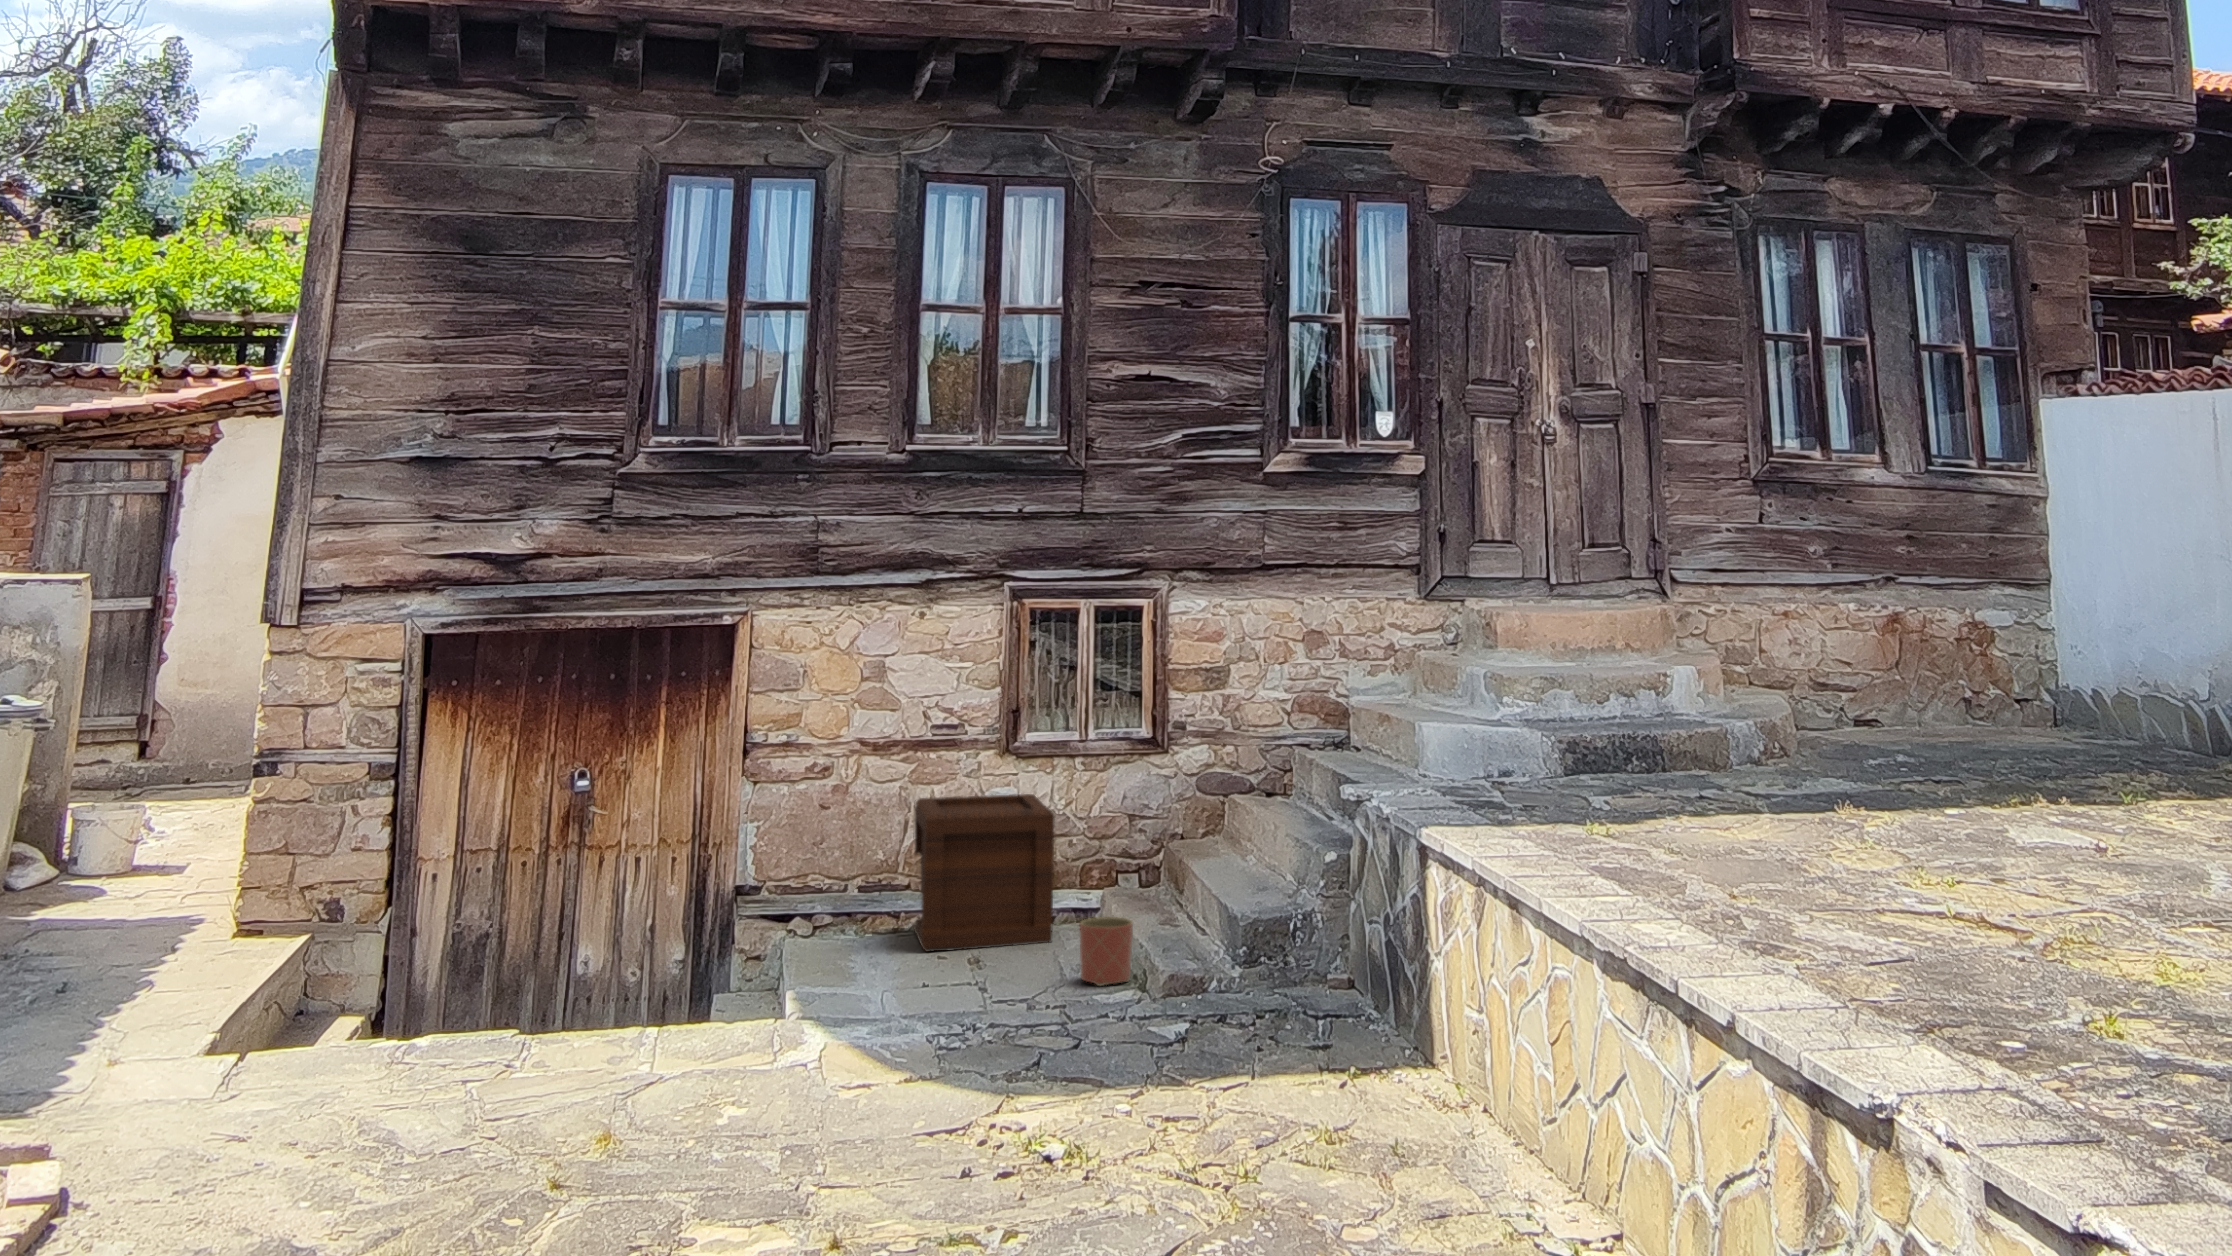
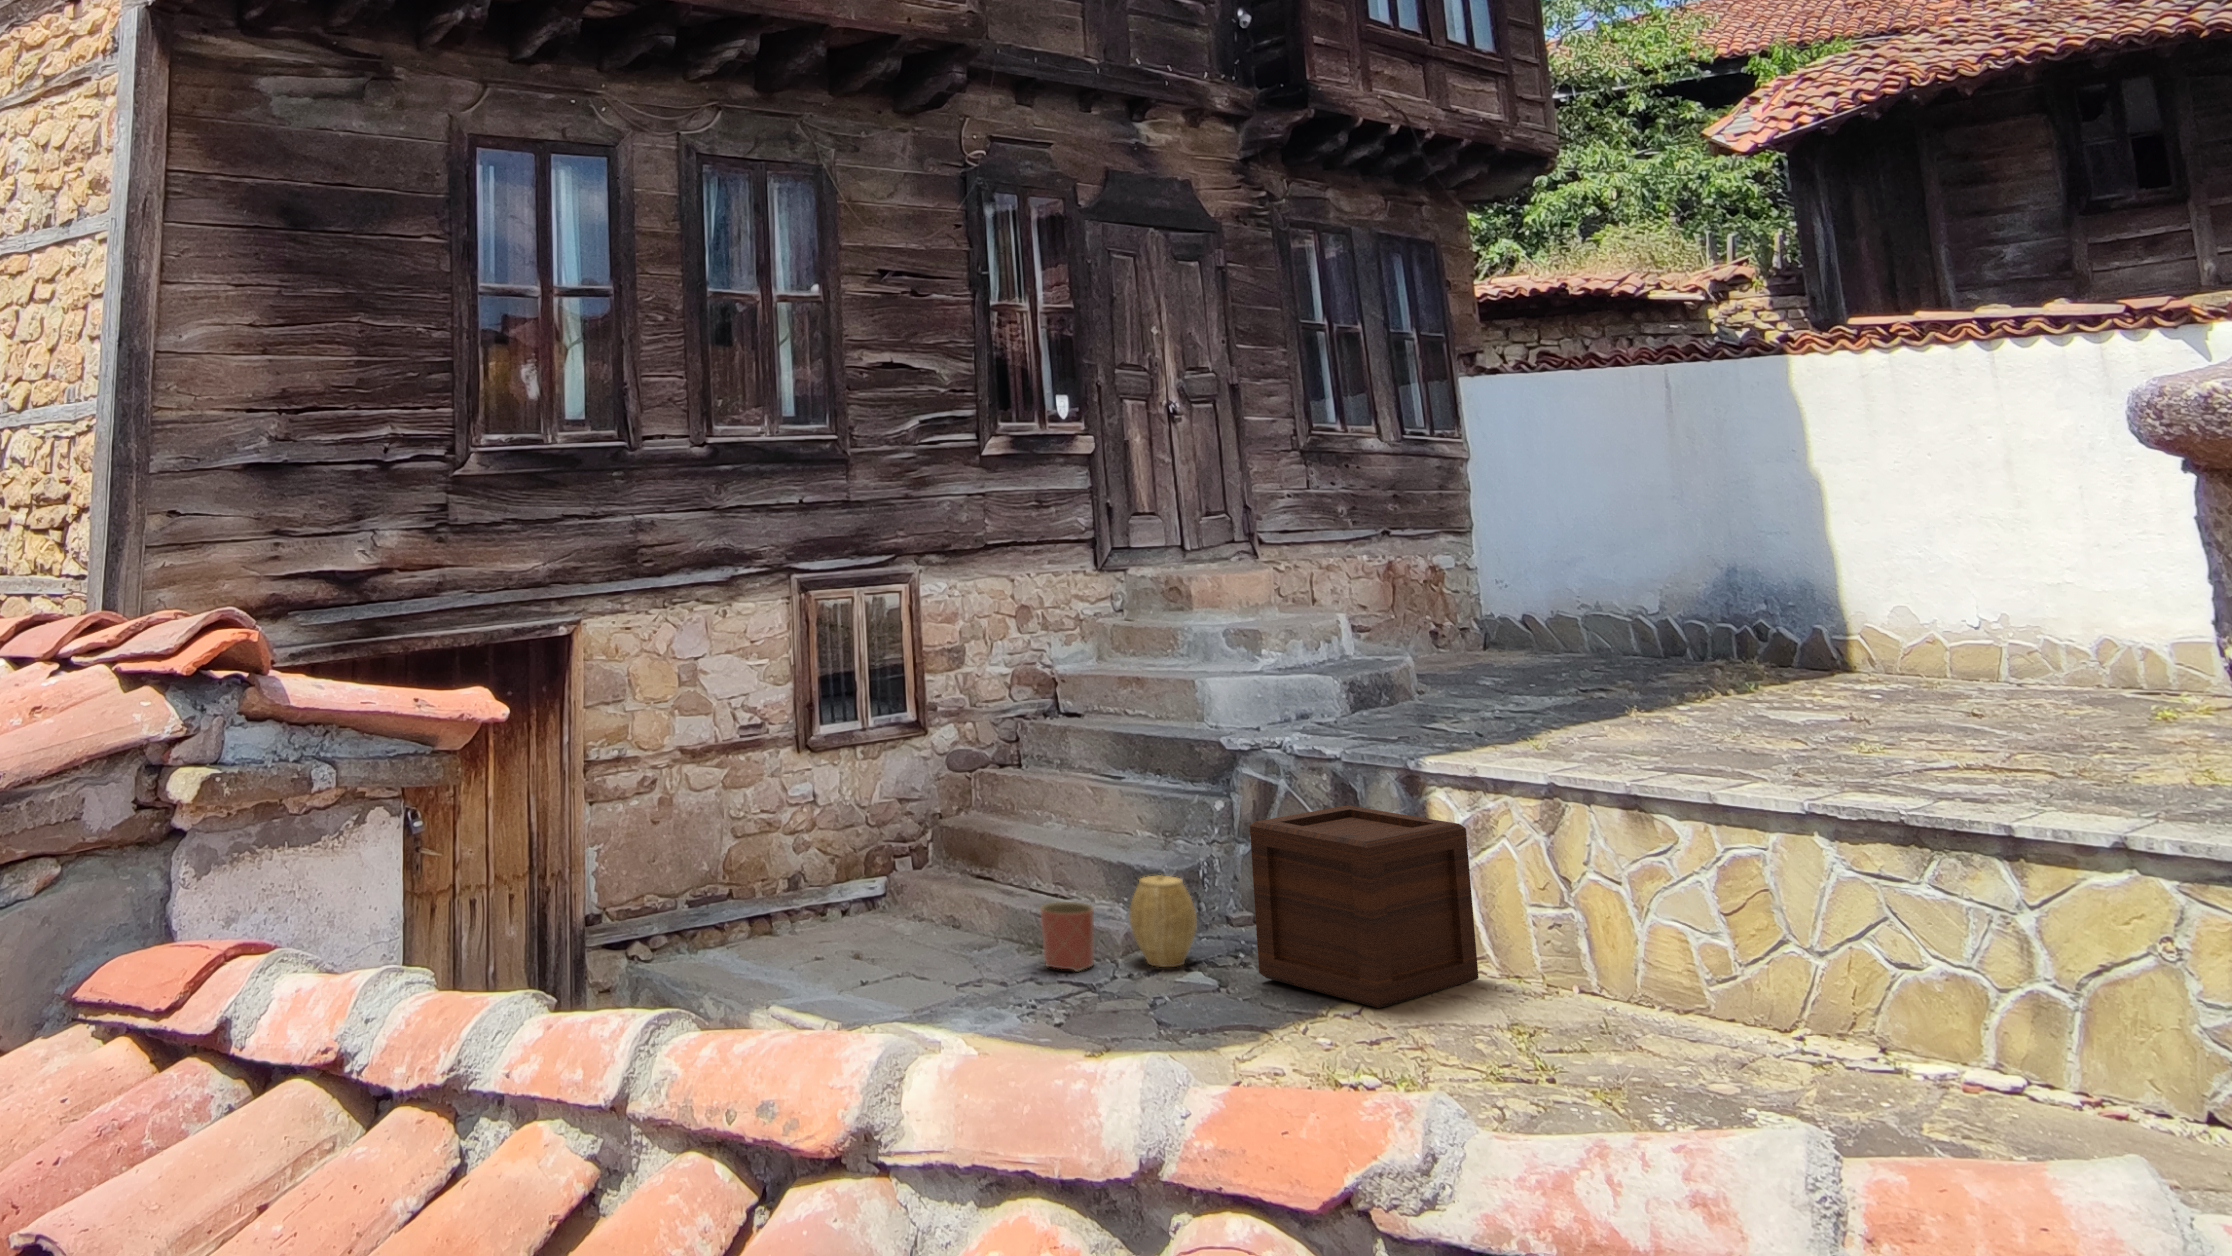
wooden crate: present [913,794,1055,952] -> present [1250,805,1479,1008]
woven basket: none [1155,898,1223,992] -> present [1129,875,1197,967]

